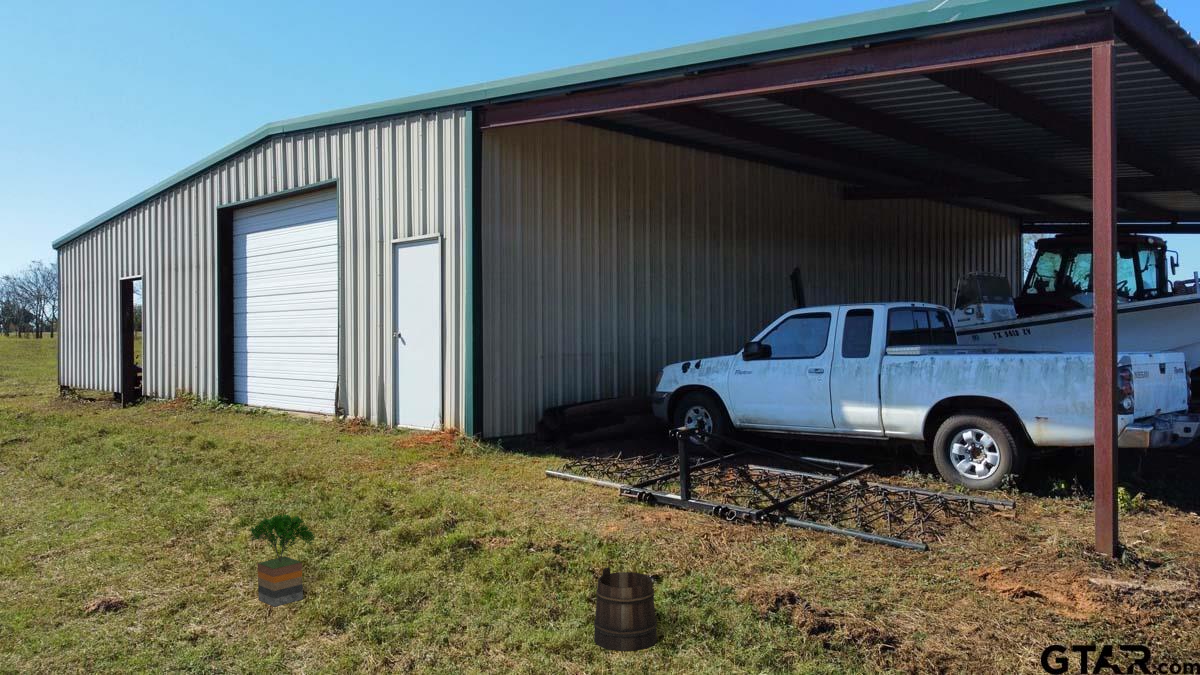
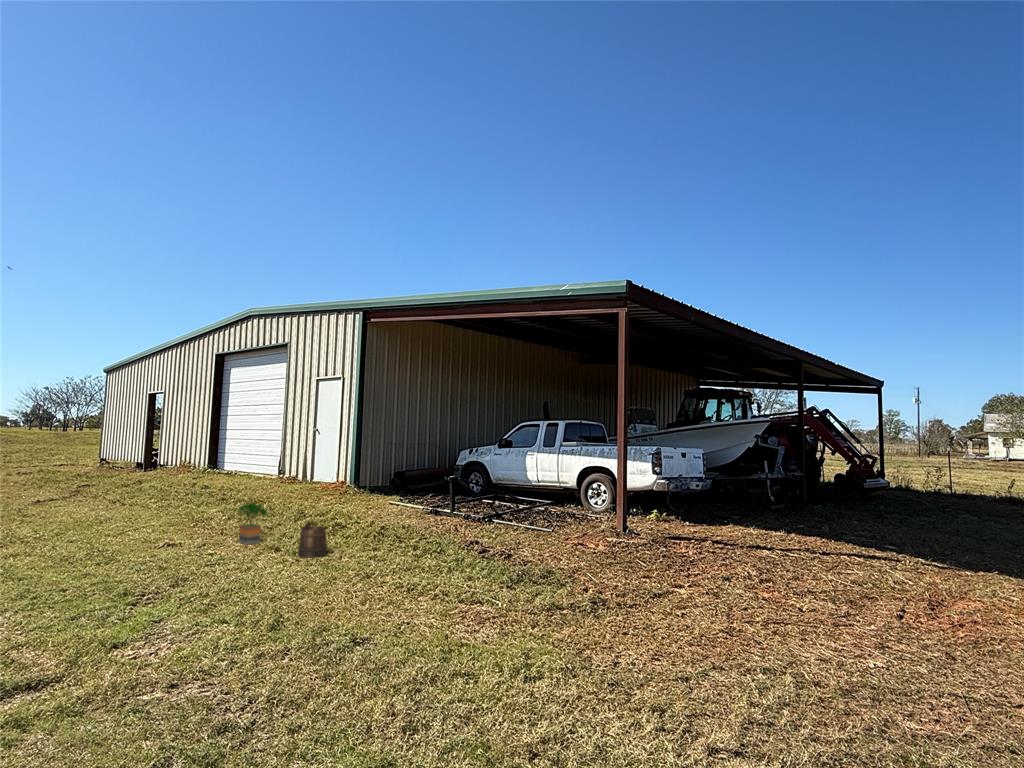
bucket: present [594,567,657,651] -> present [298,523,327,558]

